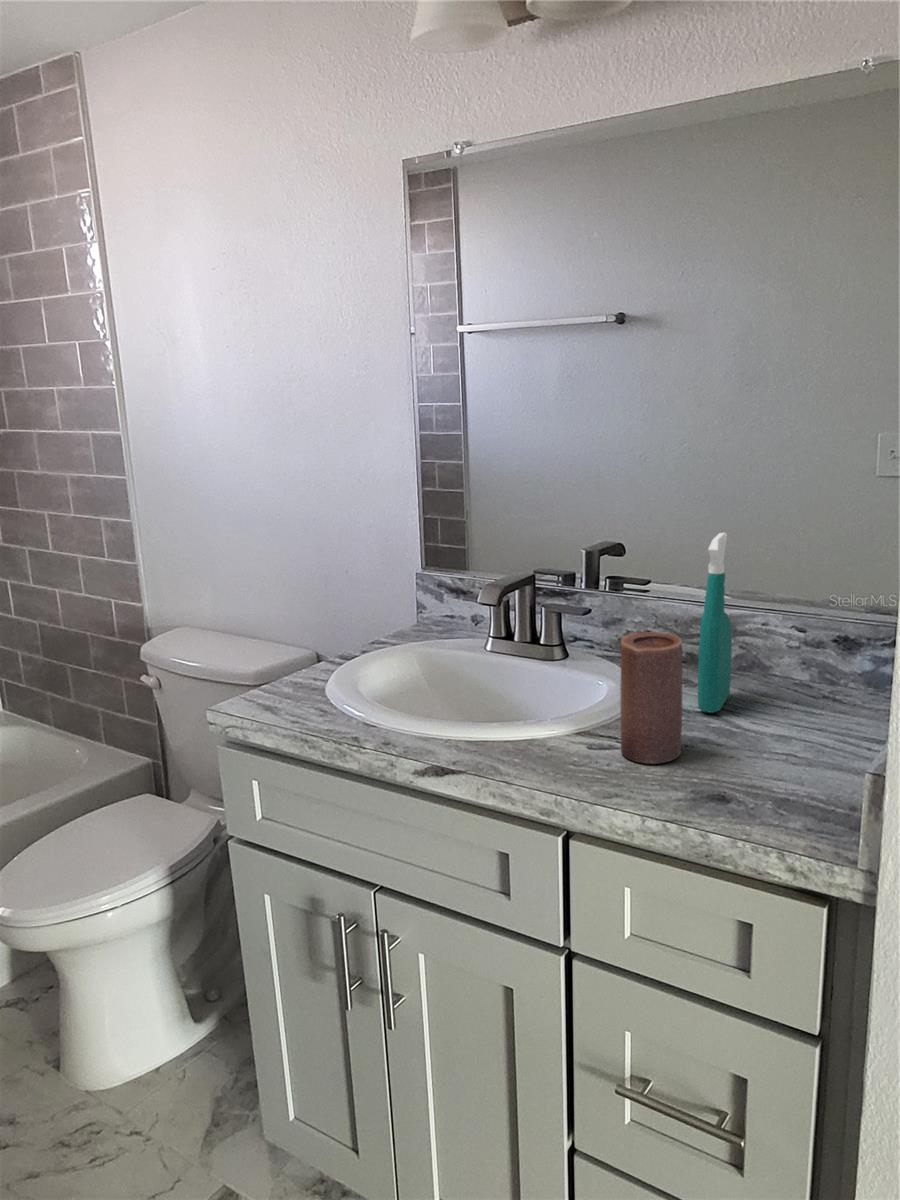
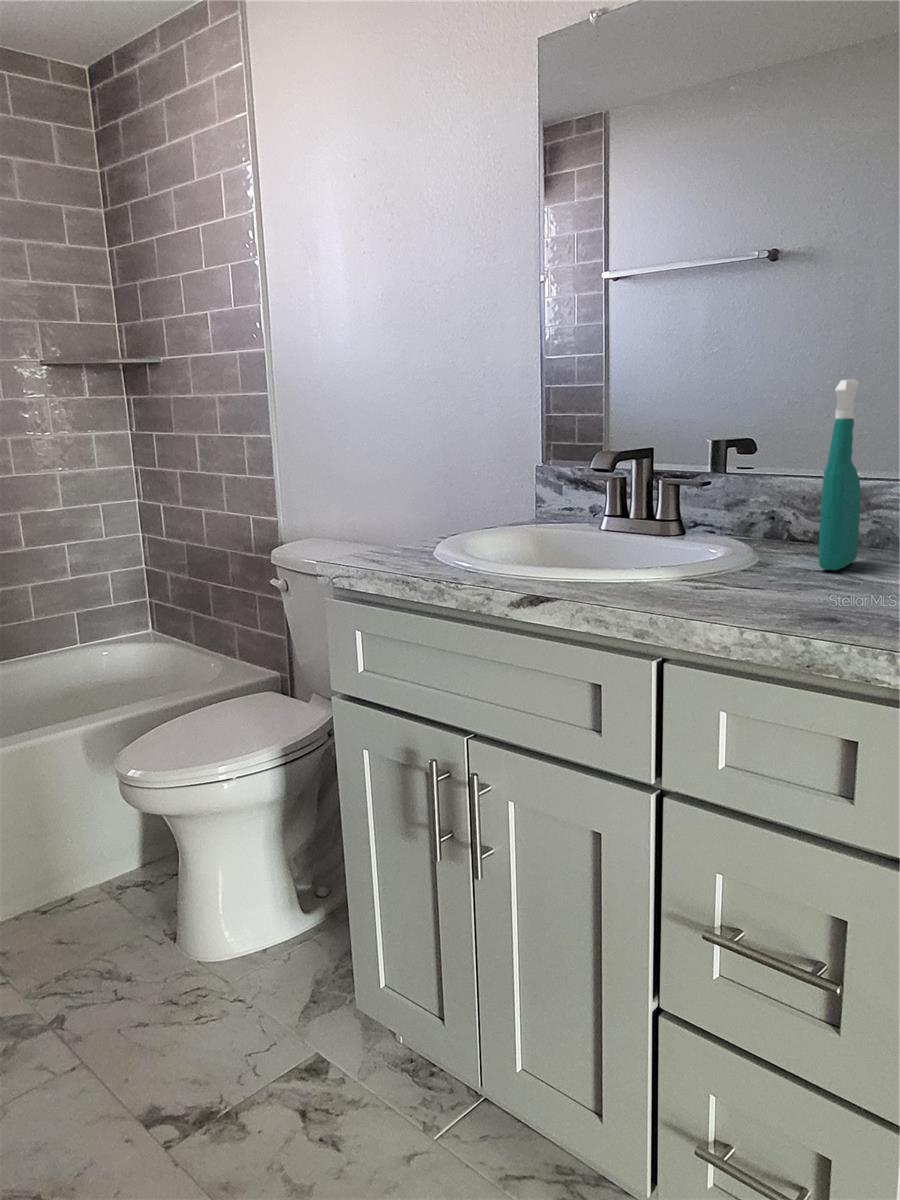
candle: present [620,632,683,764] -> none [727,463,797,597]

